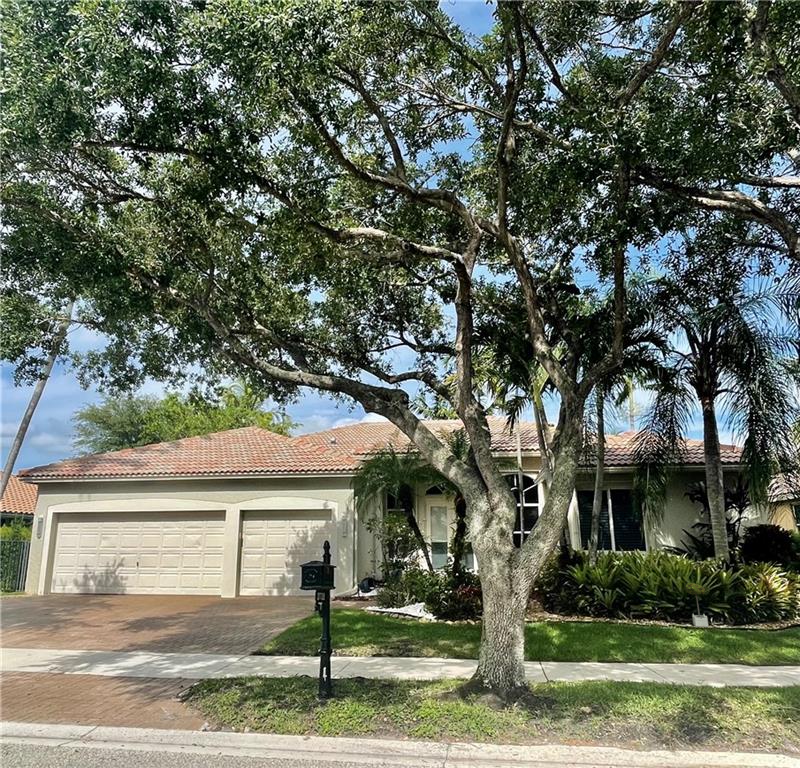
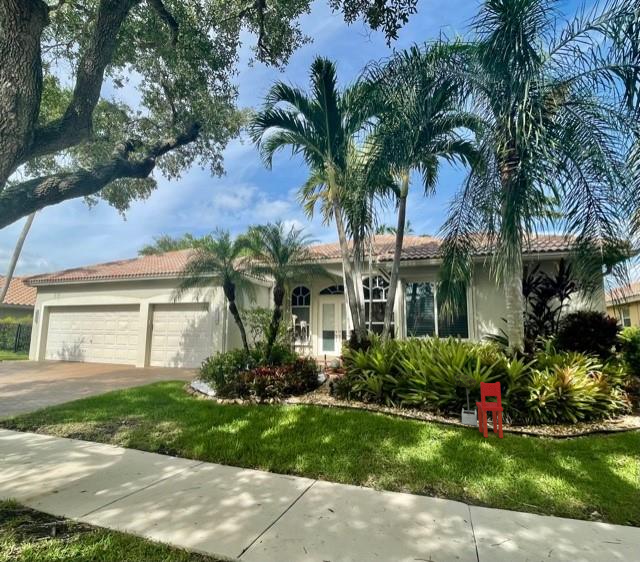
chair: none [709,587,735,634] -> present [476,382,503,438]

